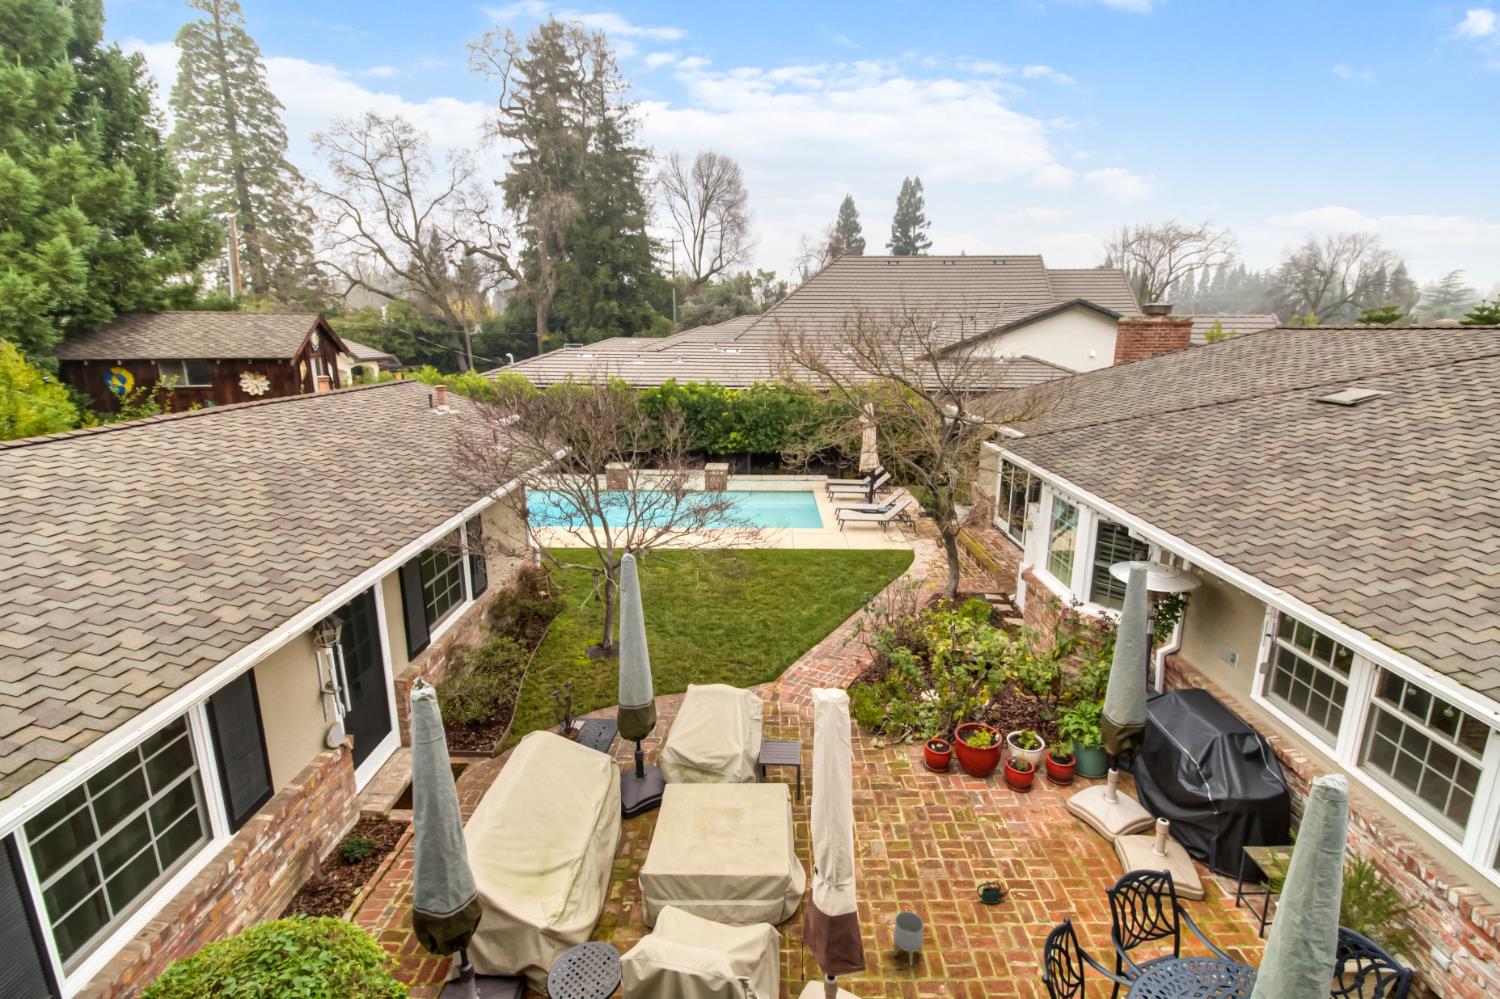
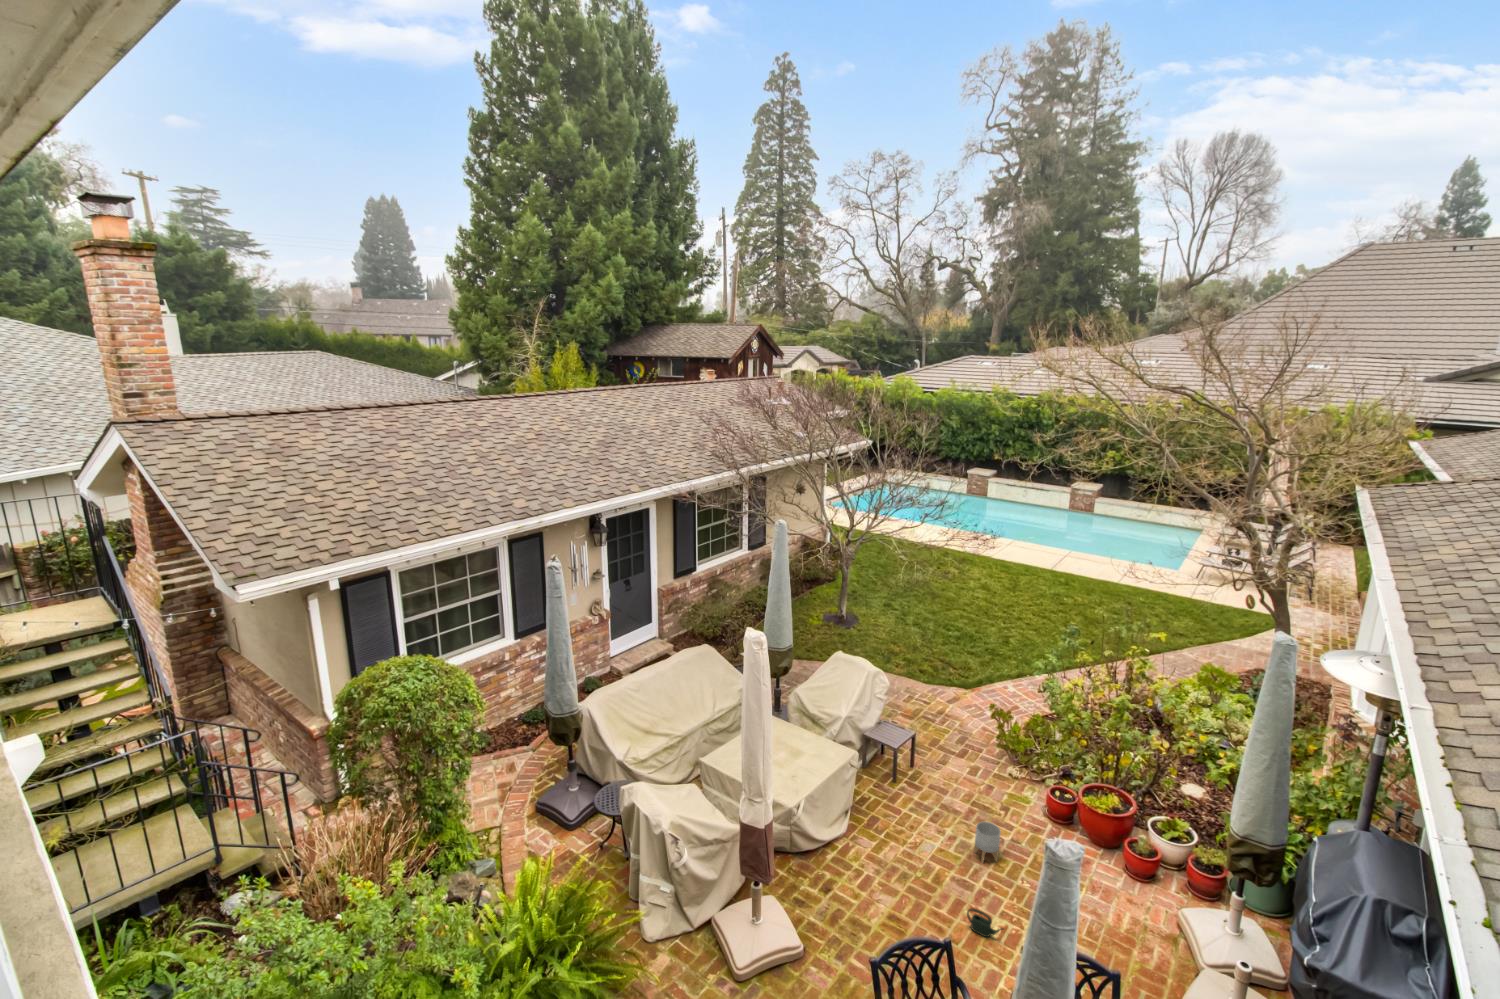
planter: present [894,911,924,966] -> present [974,822,1001,863]

